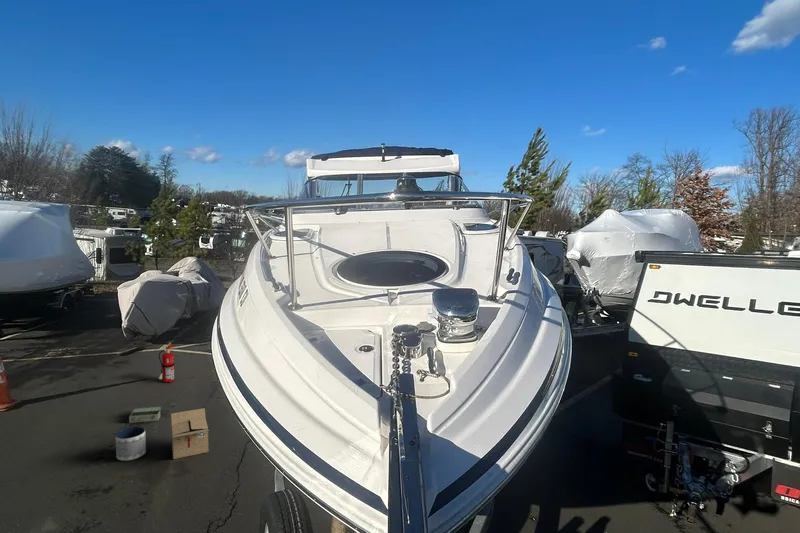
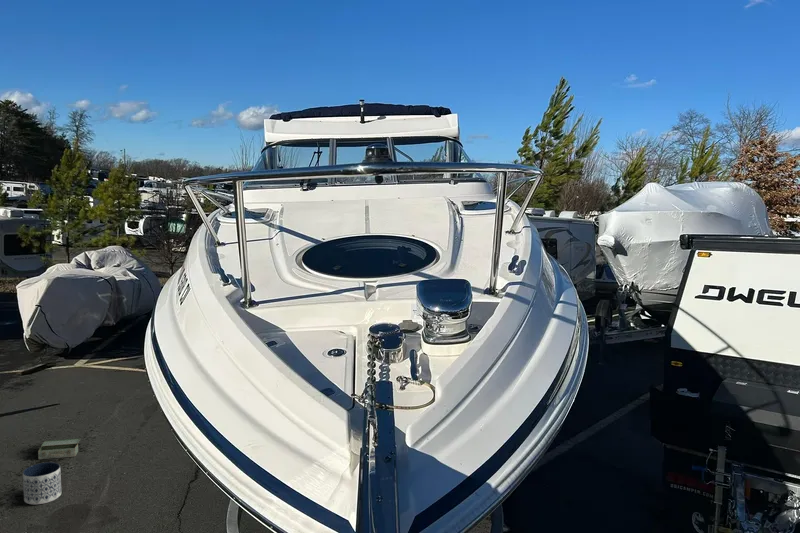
fire extinguisher: present [159,343,175,382] -> none [74,357,95,410]
cardboard box: present [171,408,209,459] -> none [93,439,142,503]

